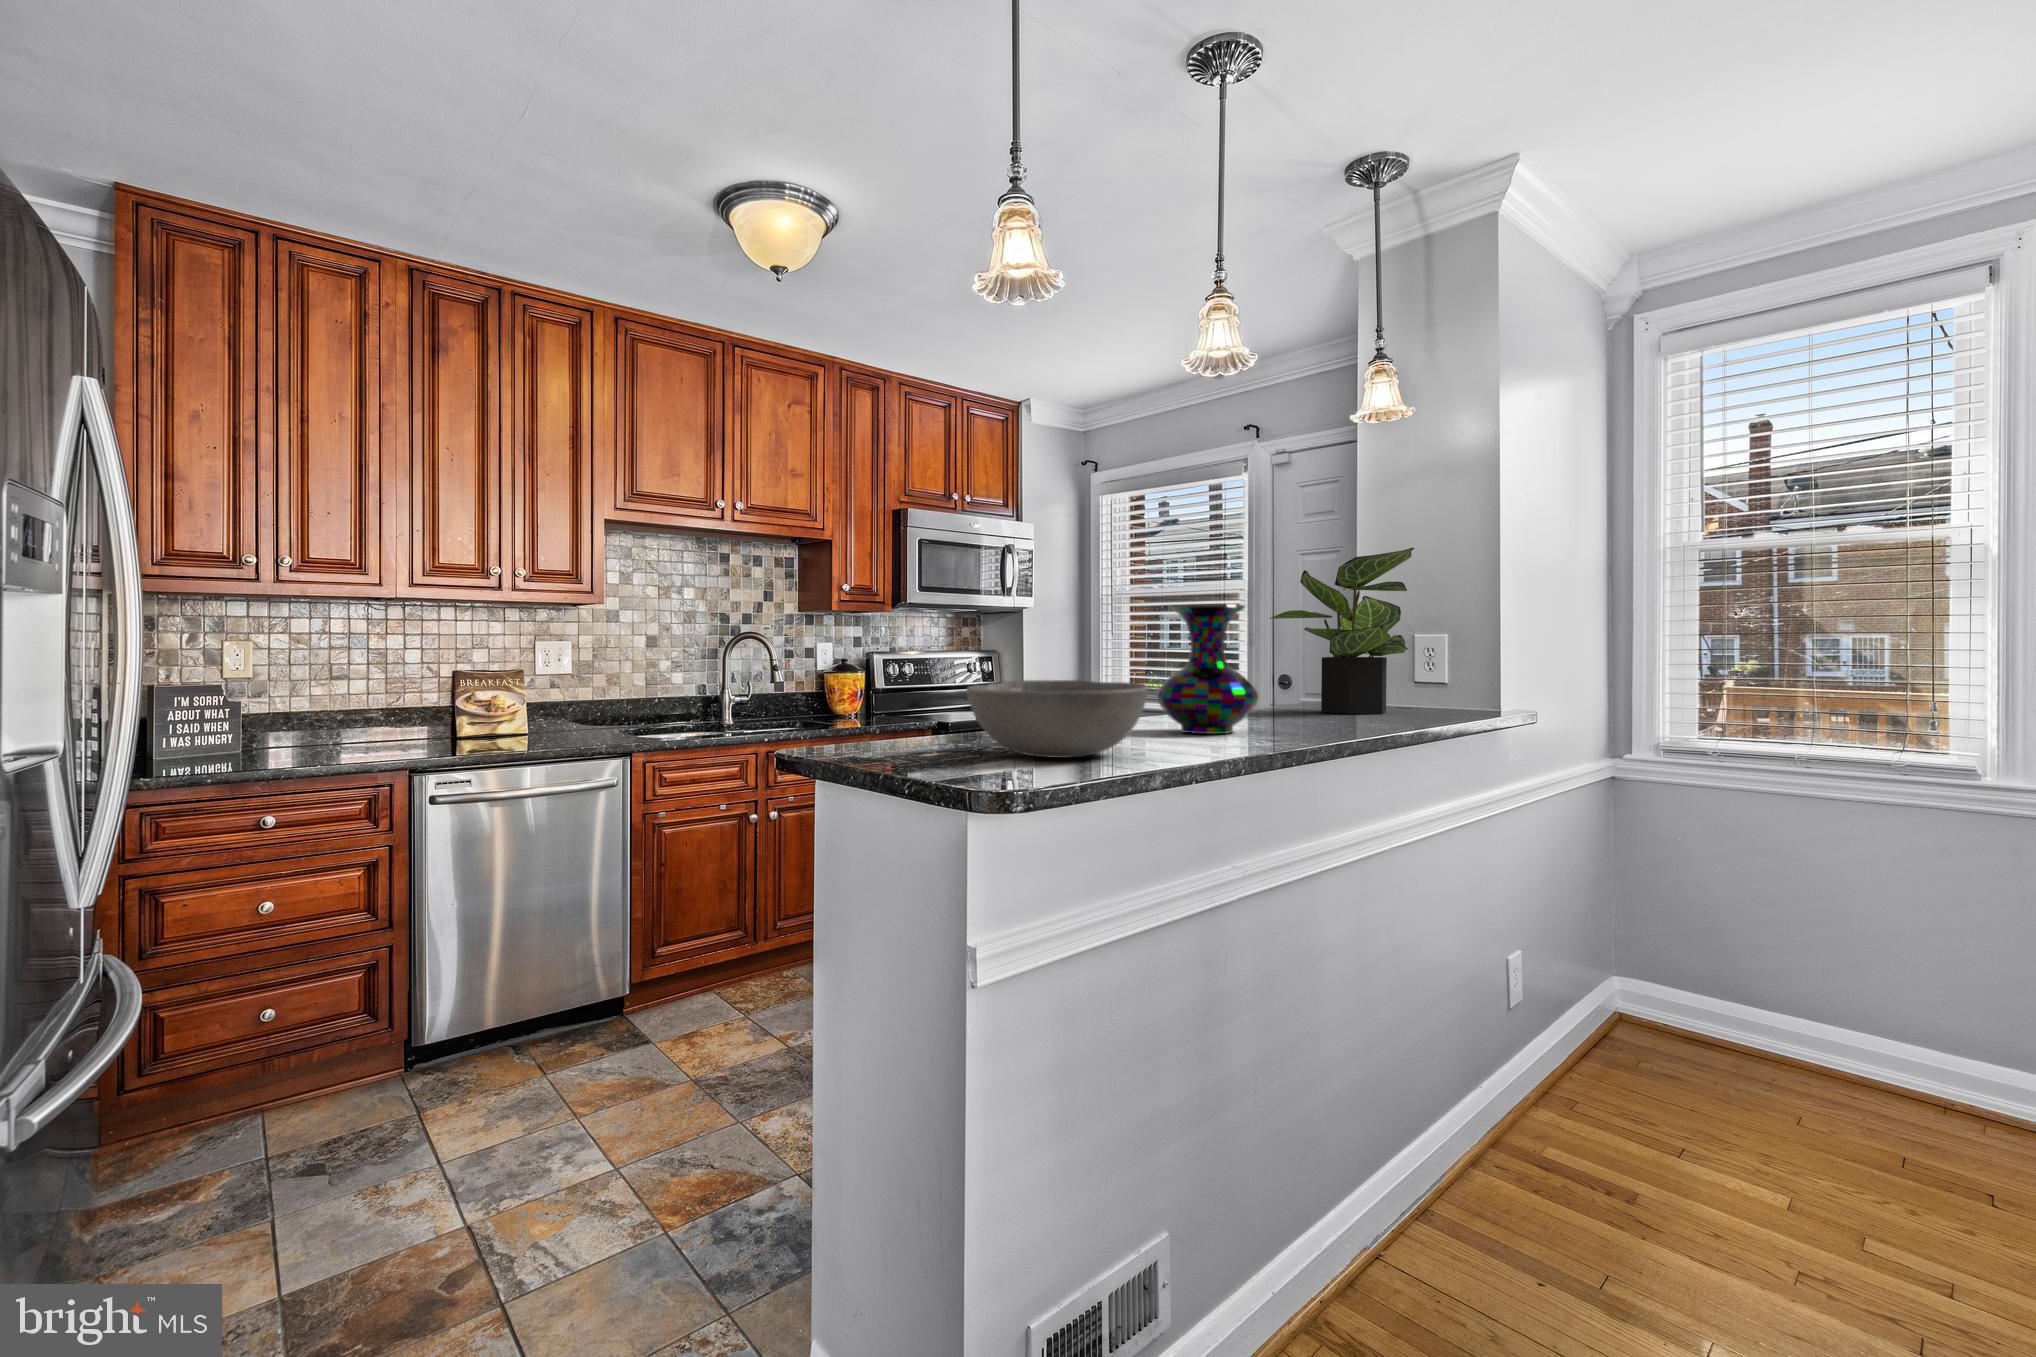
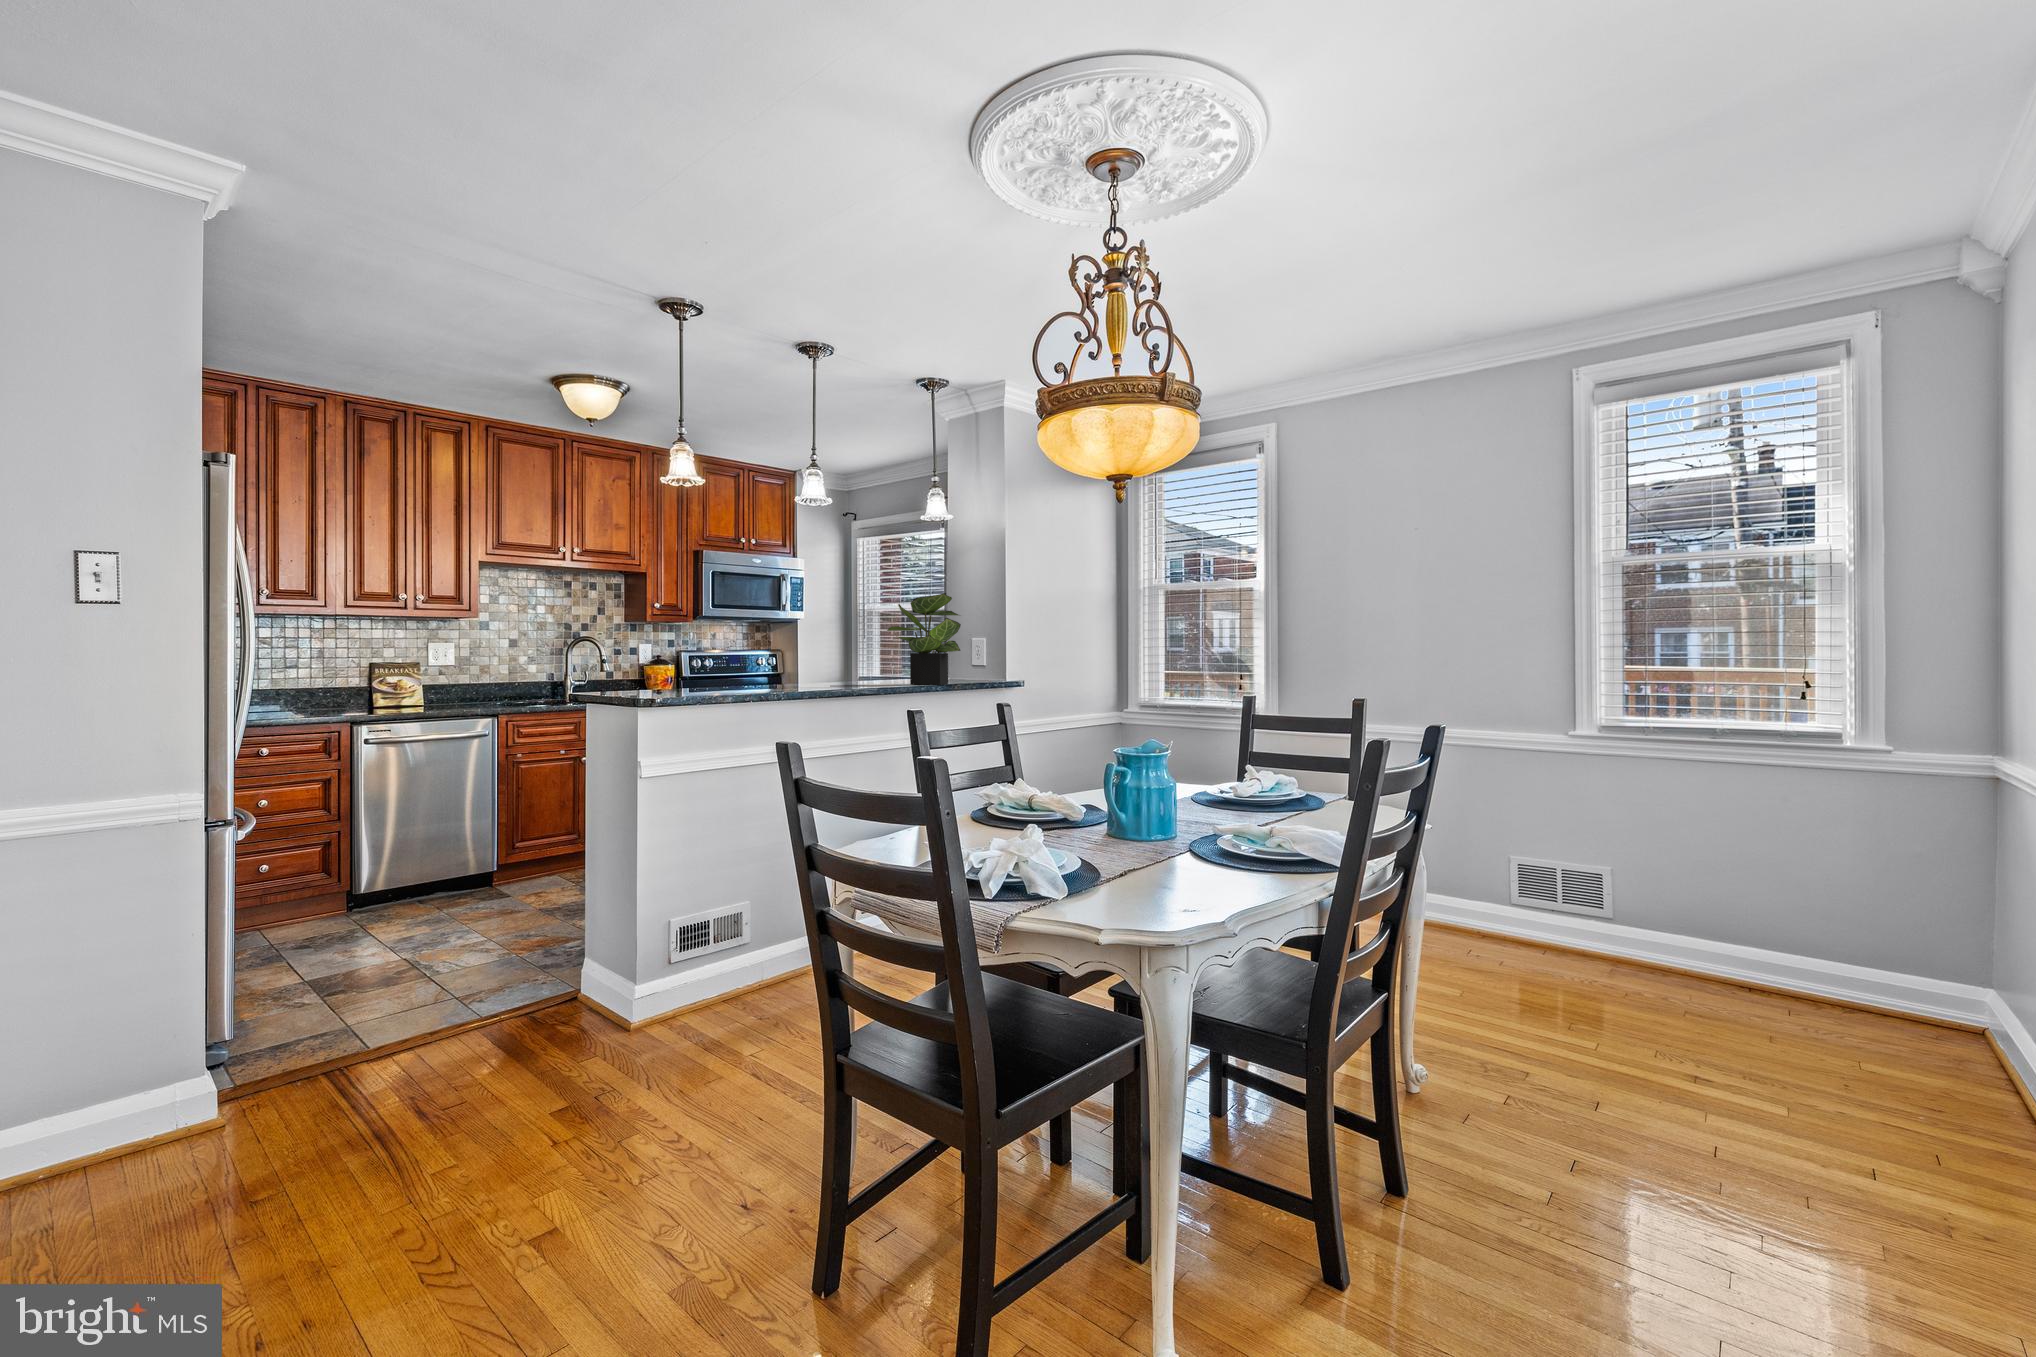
vase: present [1156,604,1259,734] -> none [778,625,831,691]
bowl: present [966,680,1148,758] -> none [652,663,740,696]

